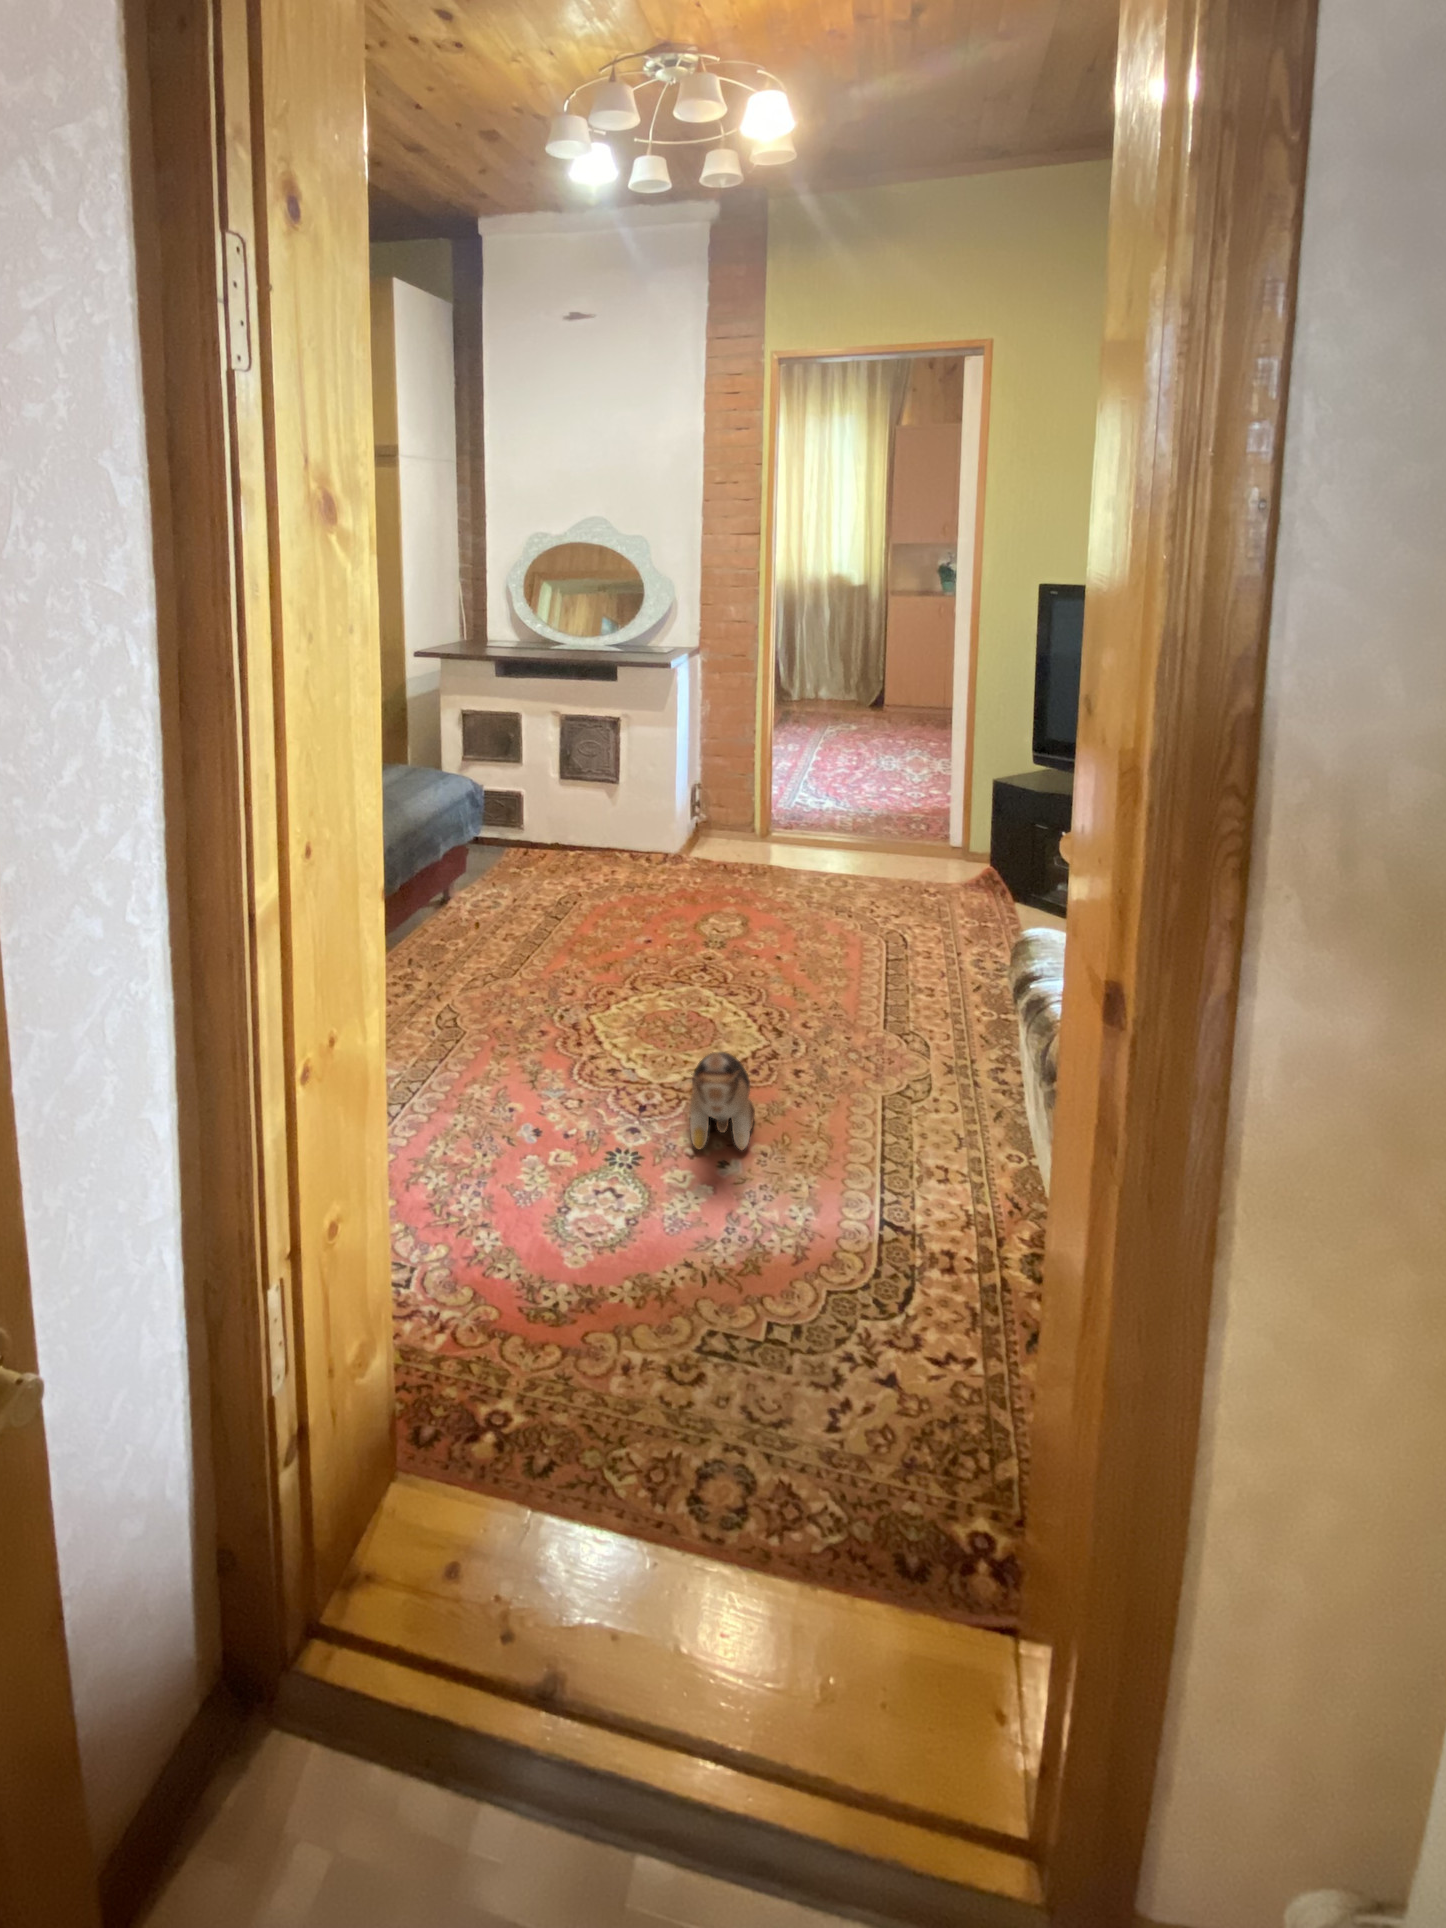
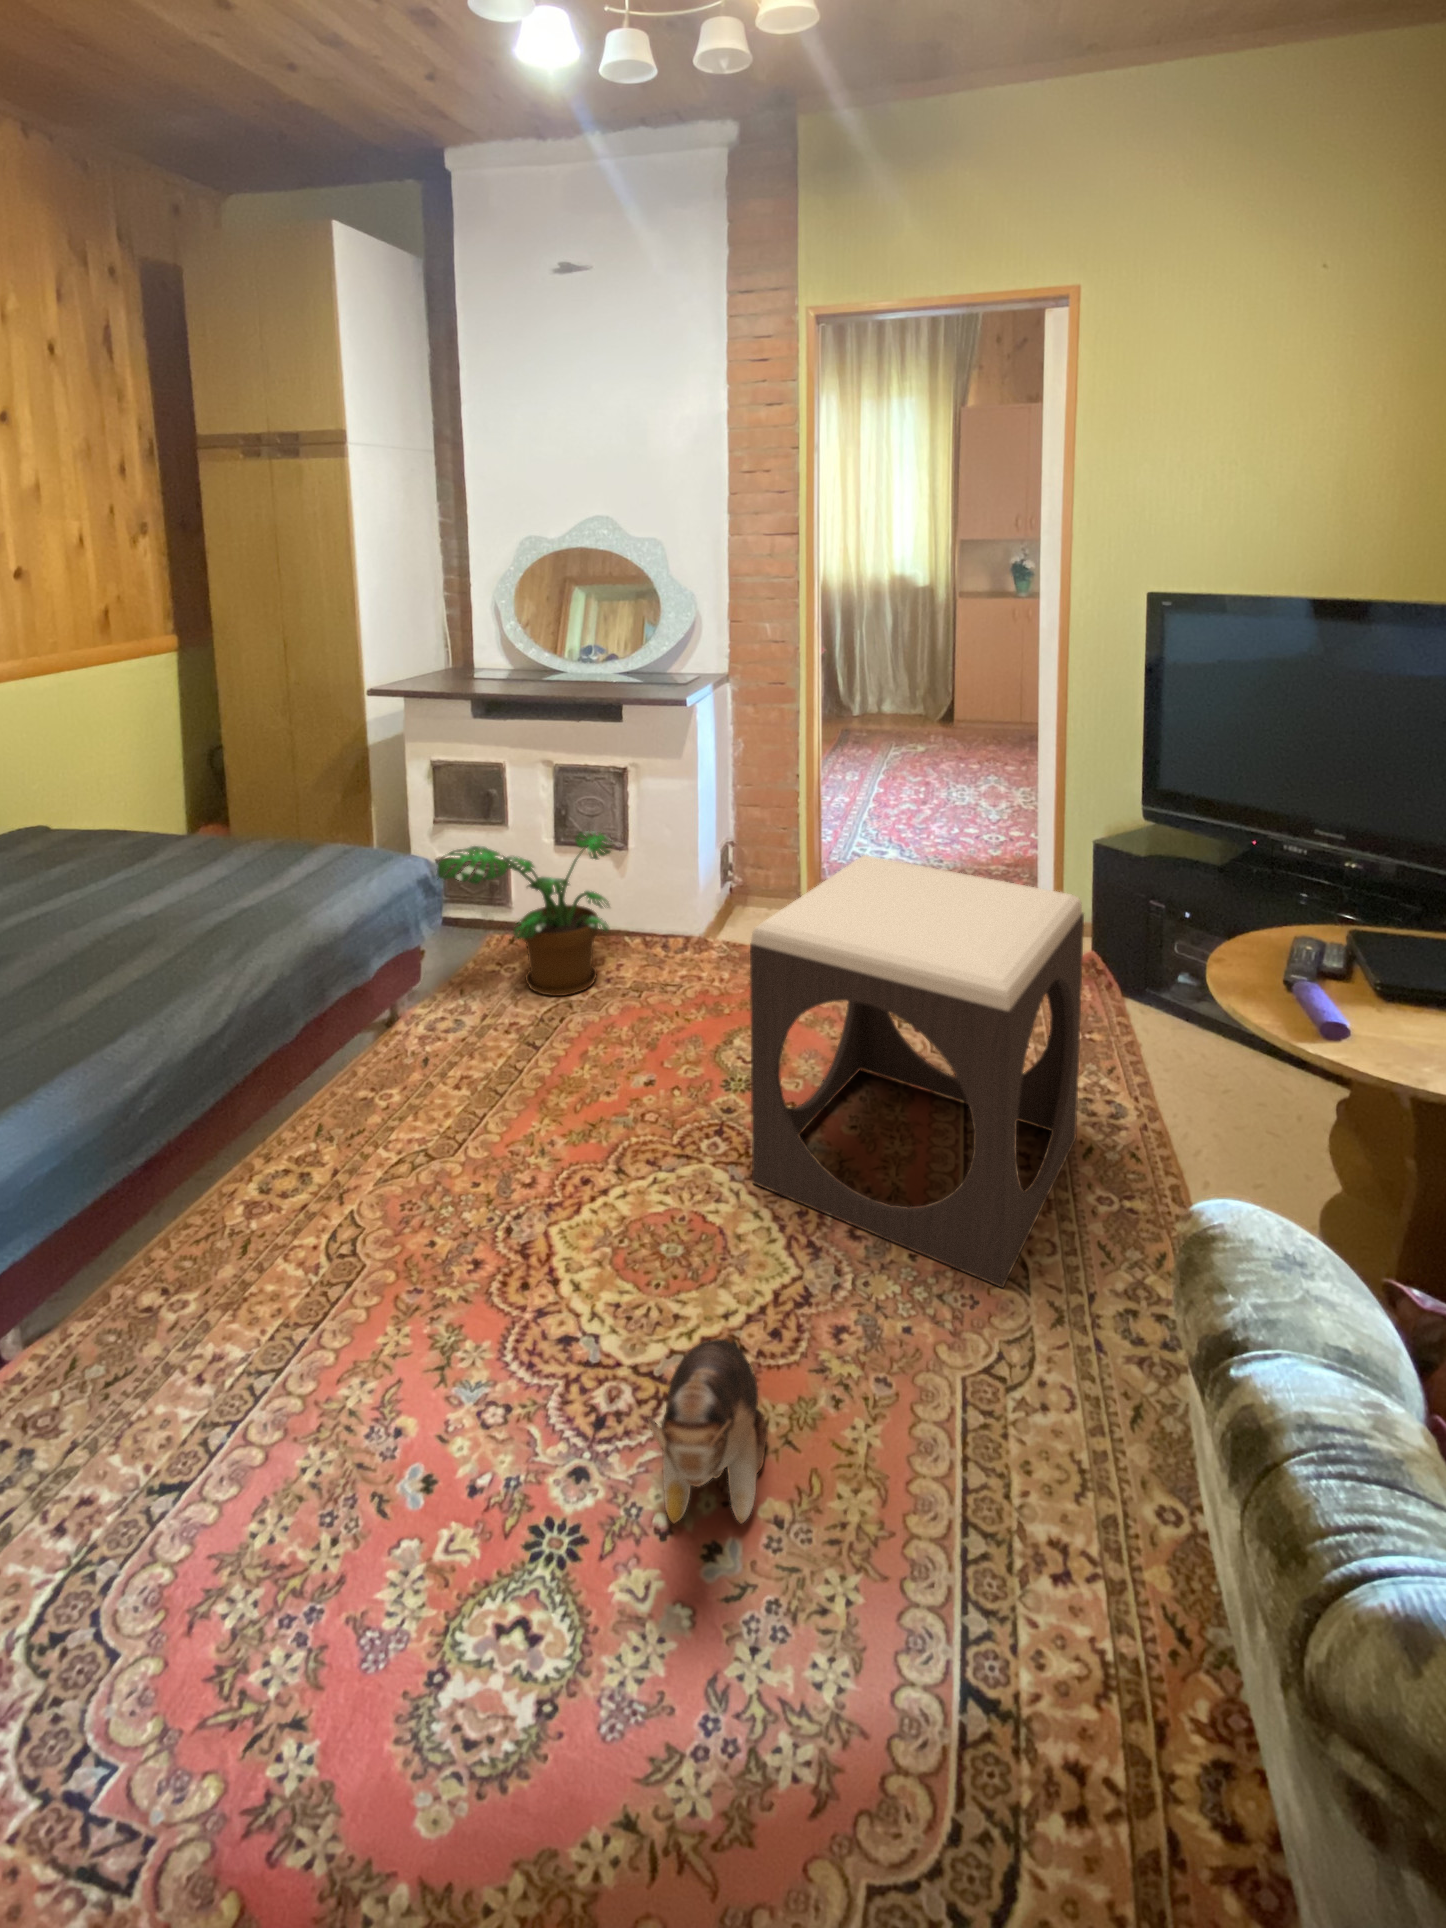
potted plant: none [481,766,612,889] -> present [437,831,612,996]
footstool: none [732,773,977,1054] -> present [750,855,1084,1288]

